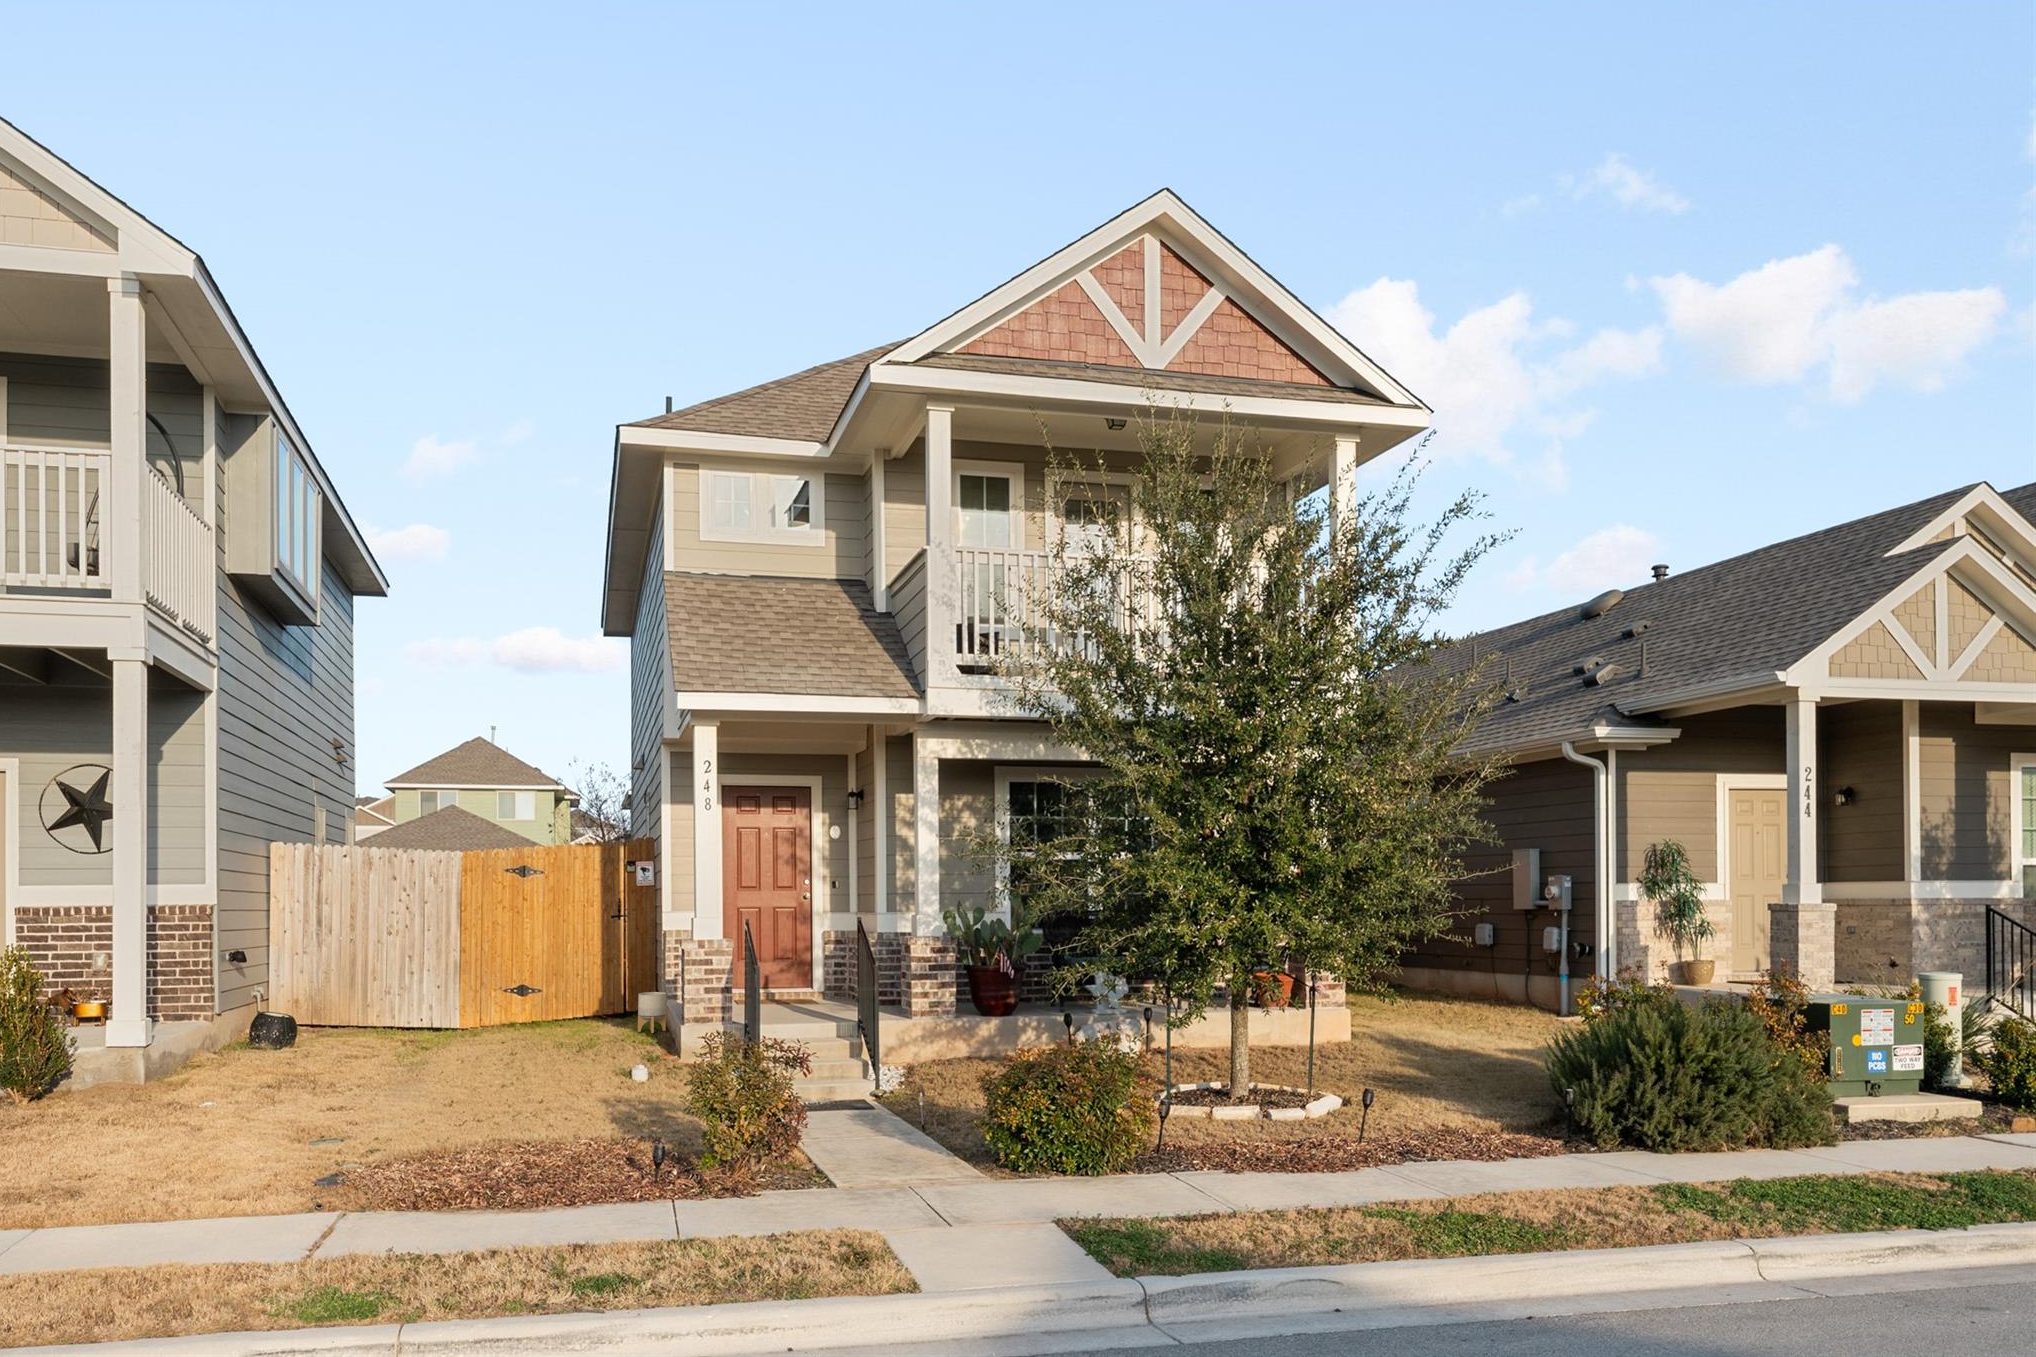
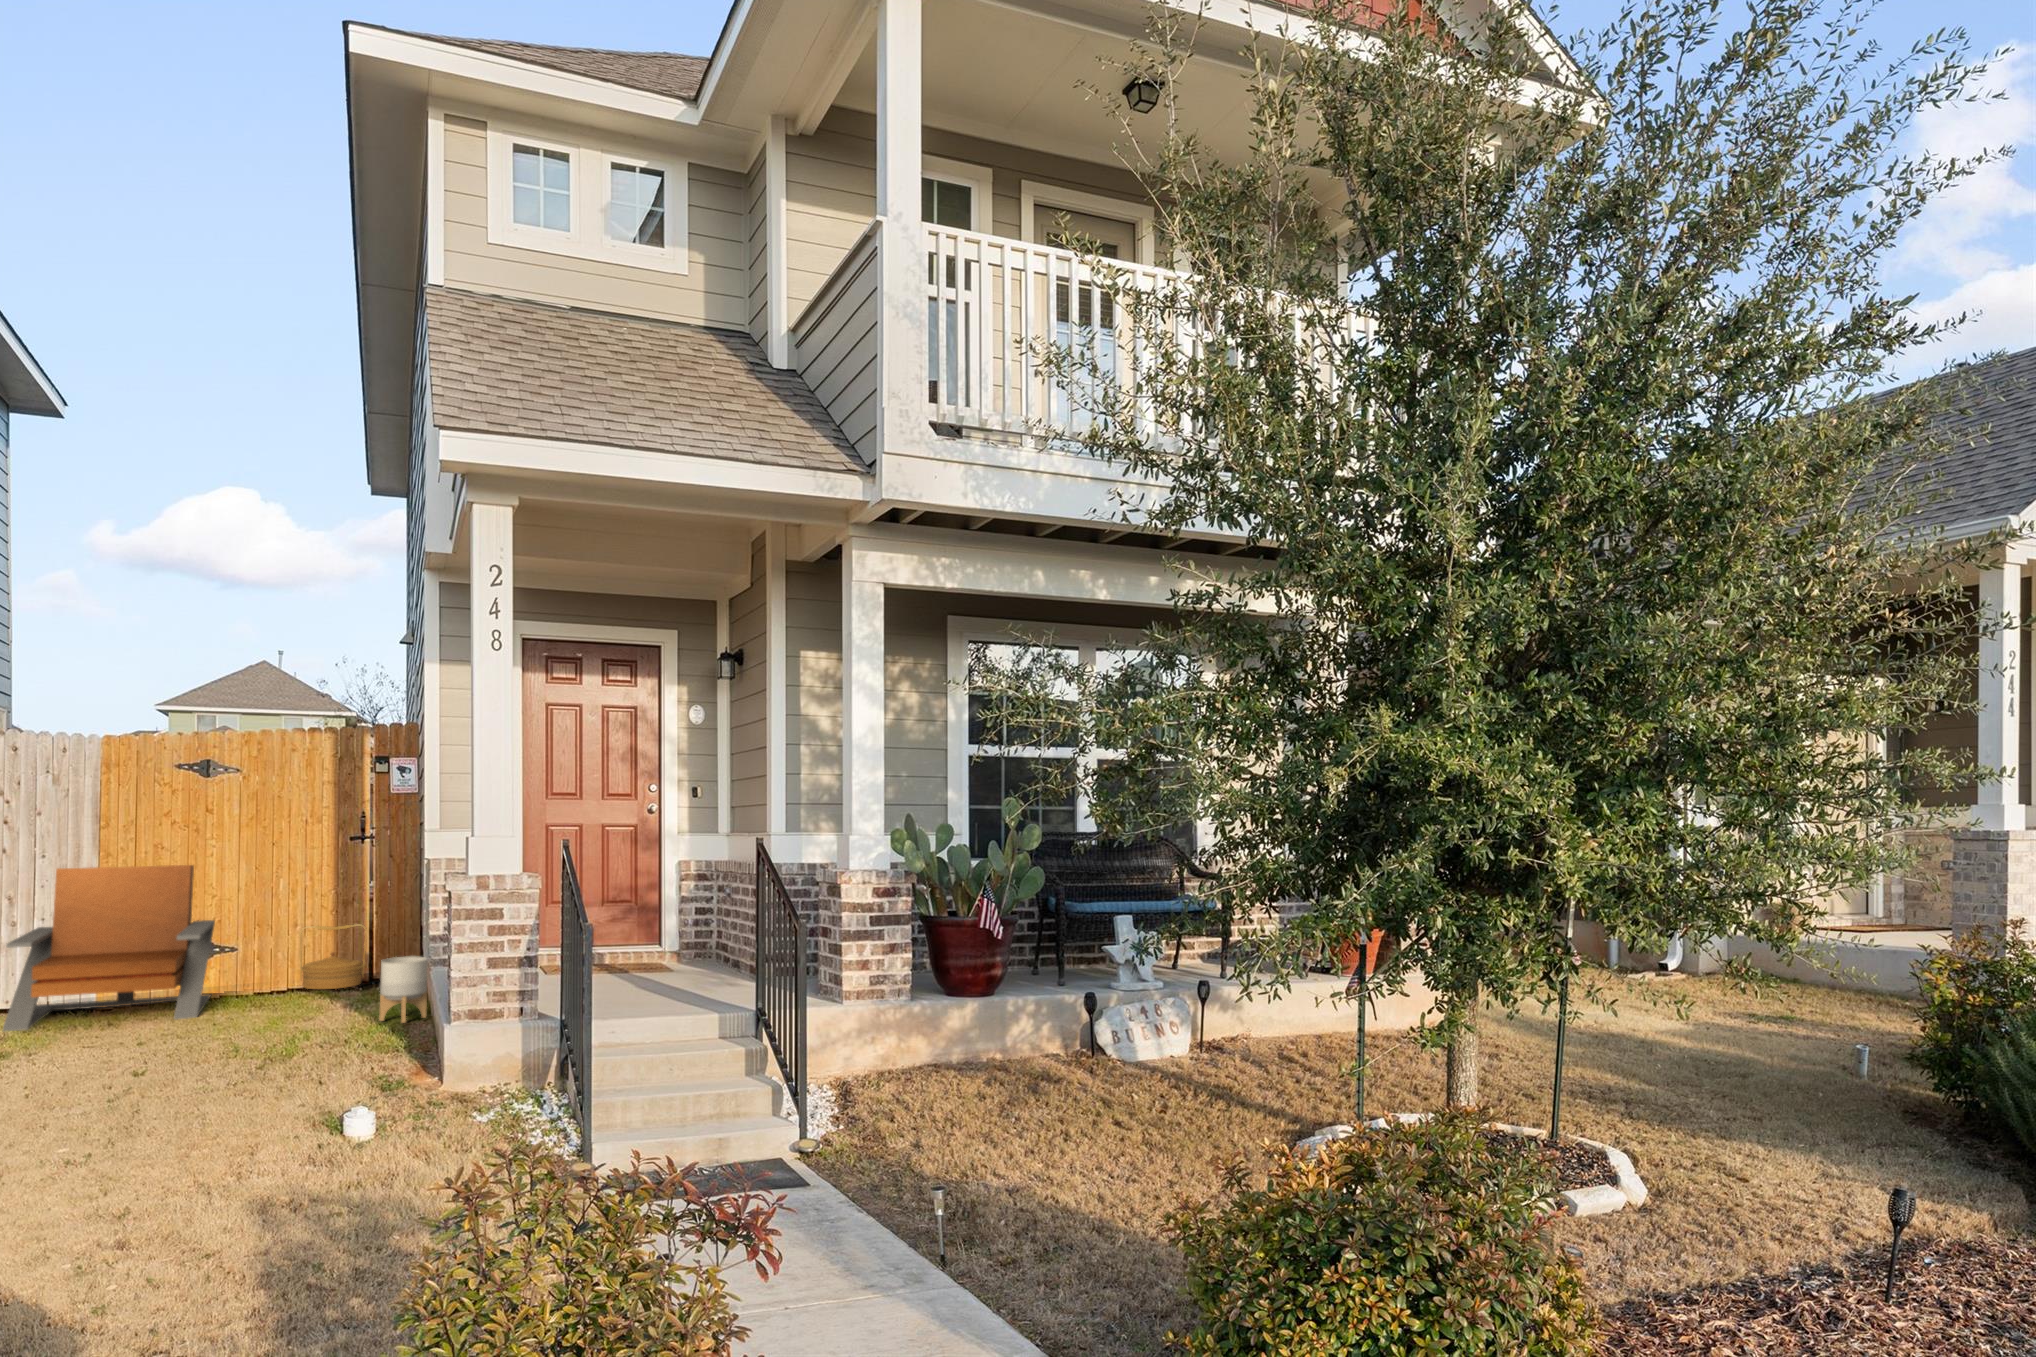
lounge chair: none [421,934,532,1034] -> present [3,865,215,1031]
woven basket: none [583,974,624,1016] -> present [300,924,366,989]

